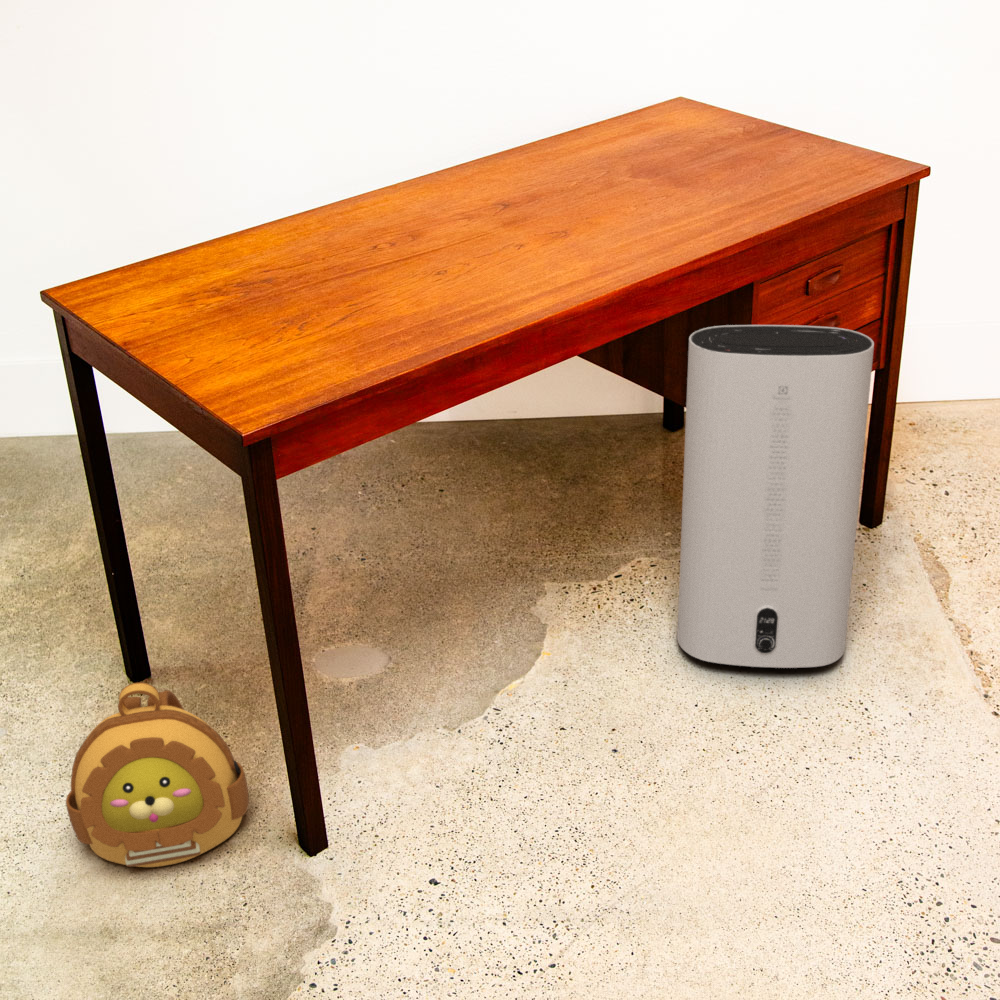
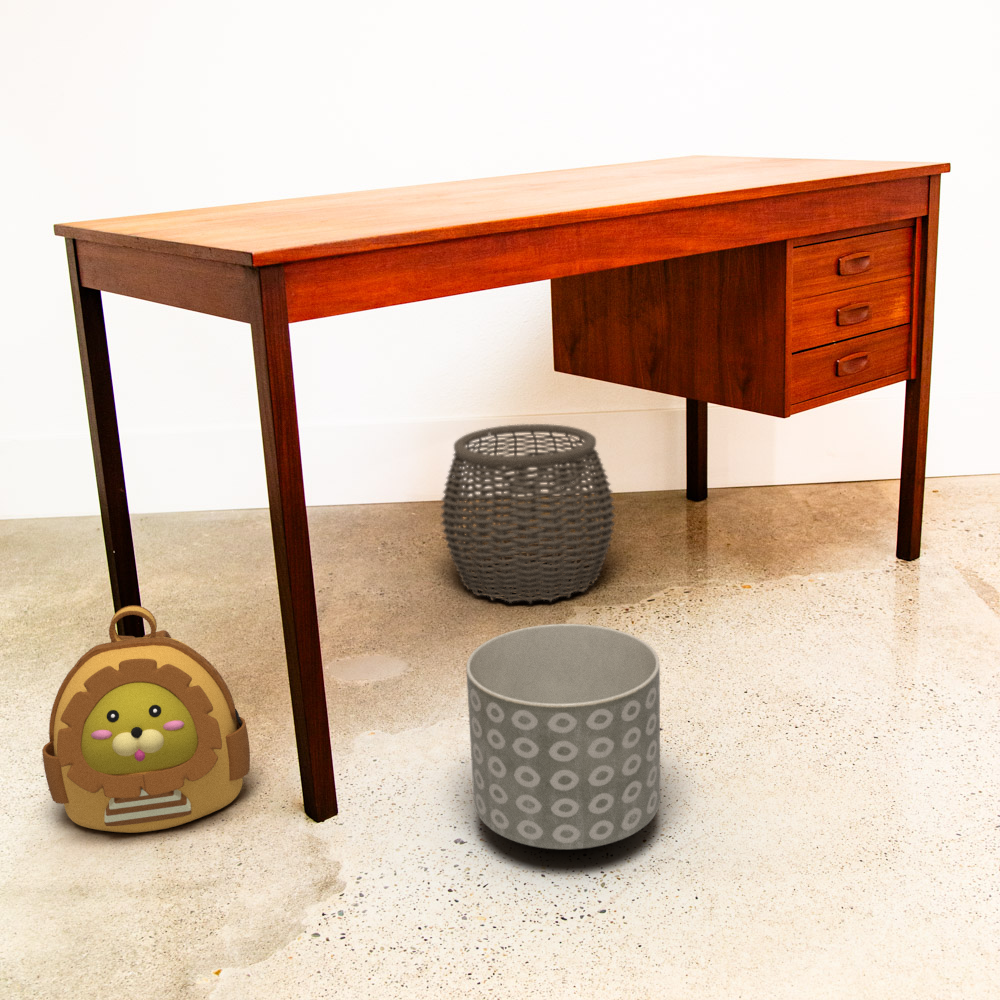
air purifier: present [677,325,874,668] -> none [719,299,909,656]
woven basket: none [418,391,587,579] -> present [441,424,615,603]
planter: none [439,693,609,908] -> present [466,624,660,849]

